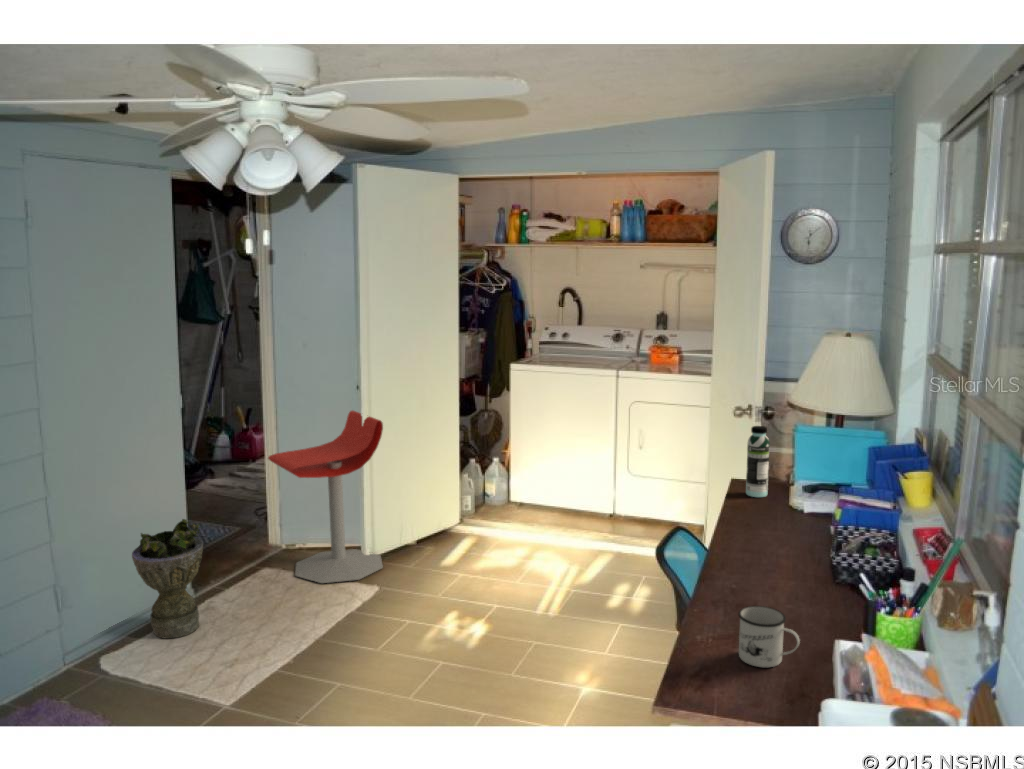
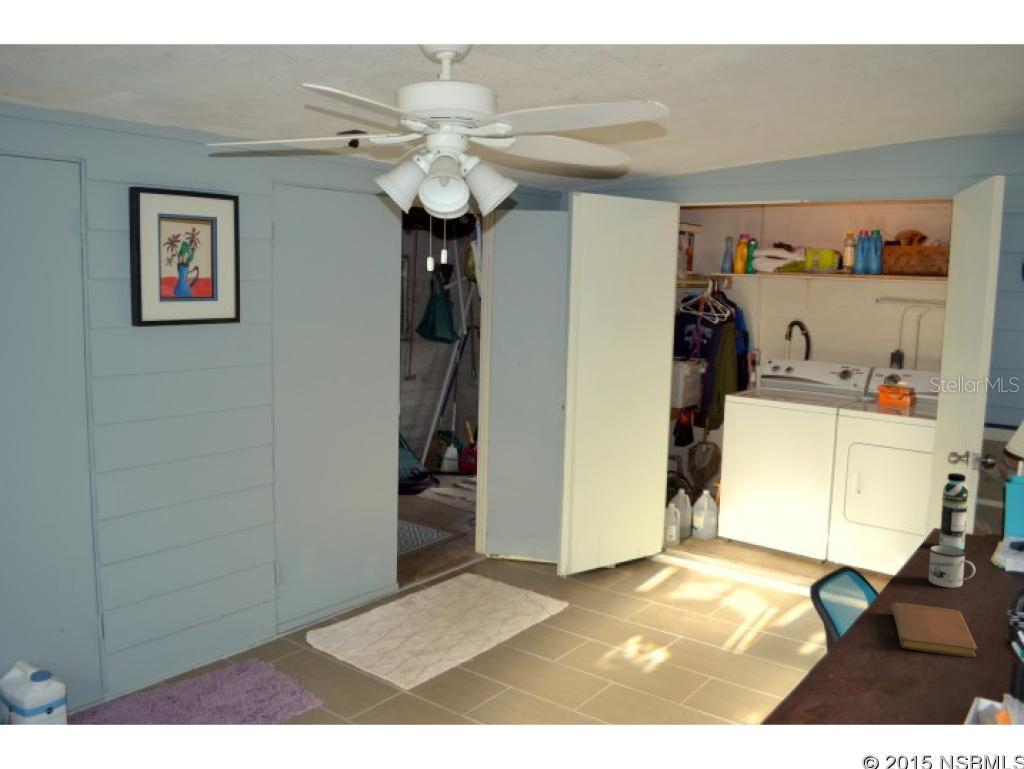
stool: present [268,411,383,583] -> none [476,431,583,594]
planter: present [132,519,203,639] -> none [350,518,410,624]
notebook: none [734,555,824,601] -> present [891,603,977,657]
mug: present [739,606,800,667] -> present [929,545,975,588]

